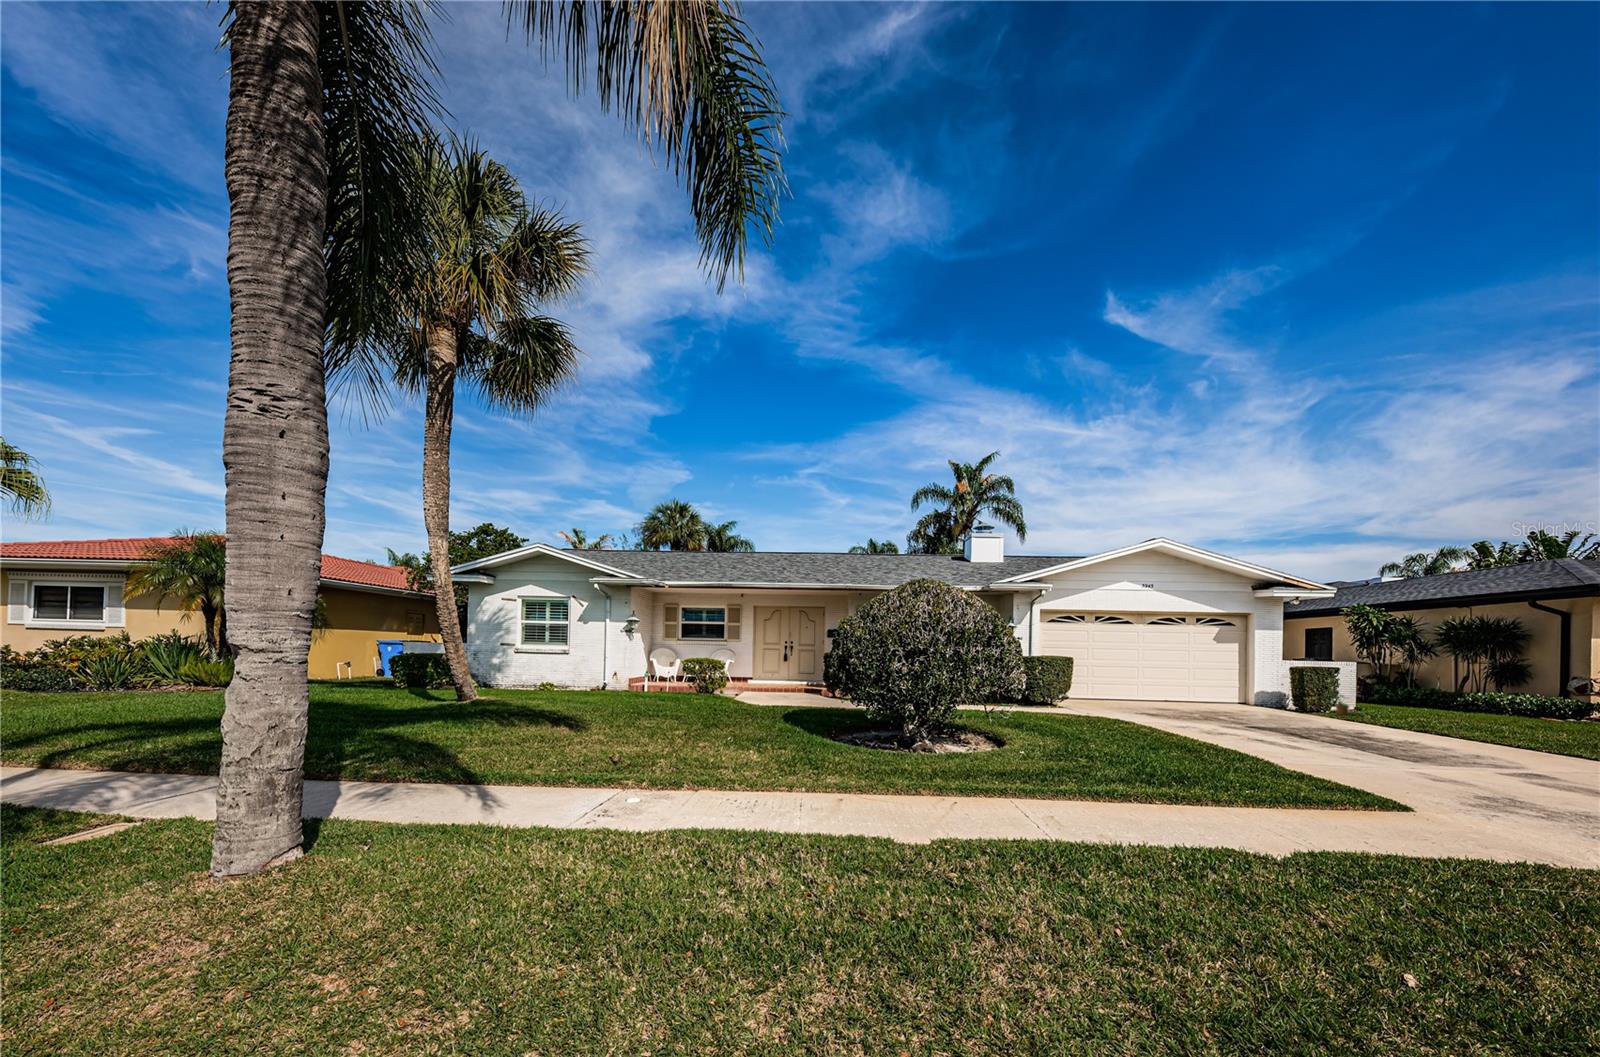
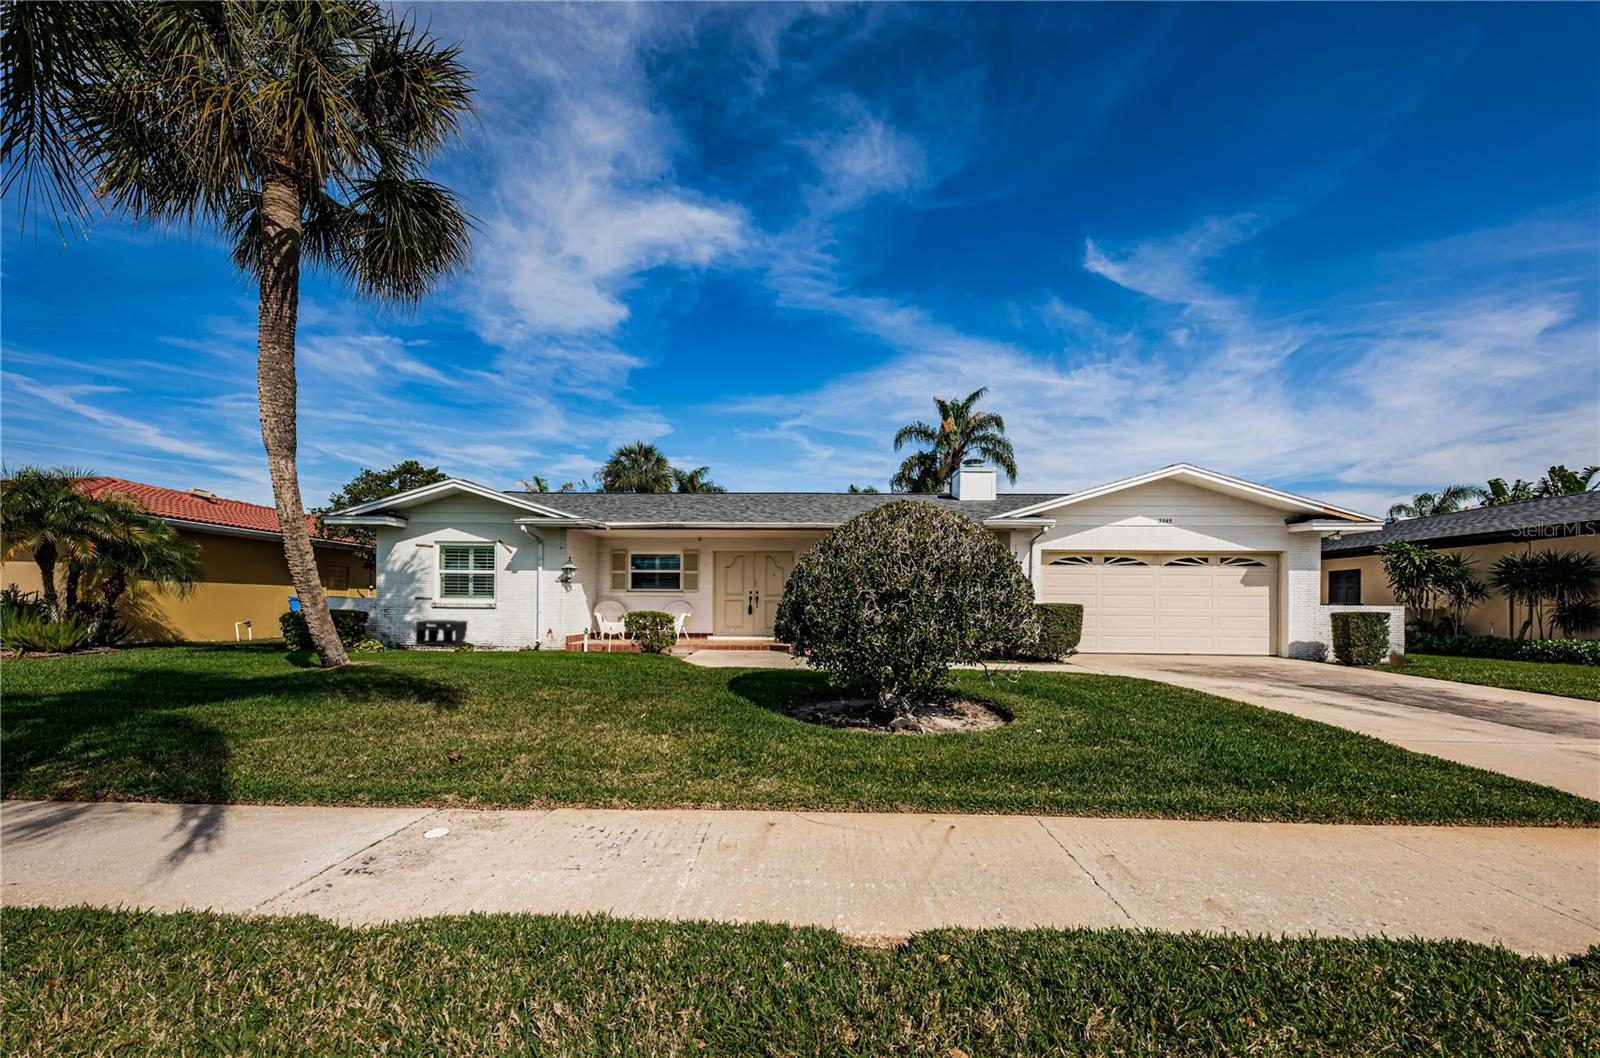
bench: none [501,664,545,687] -> present [415,620,467,647]

